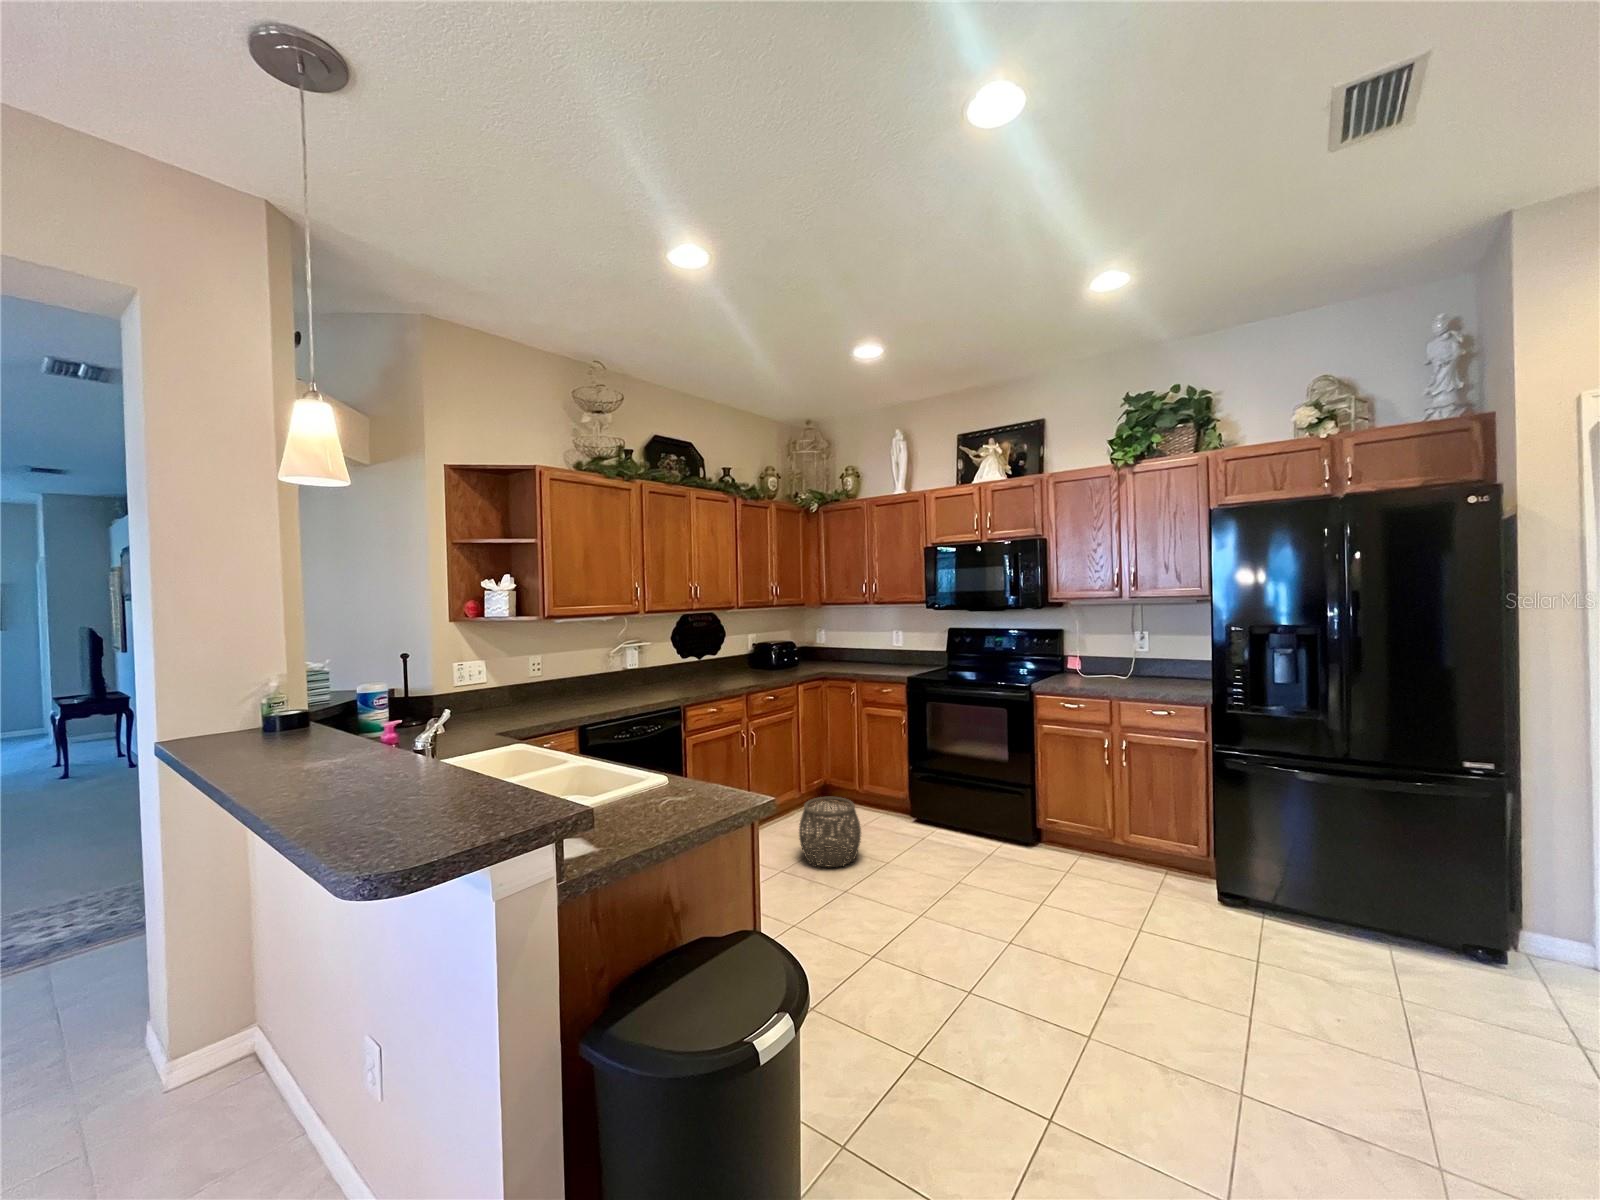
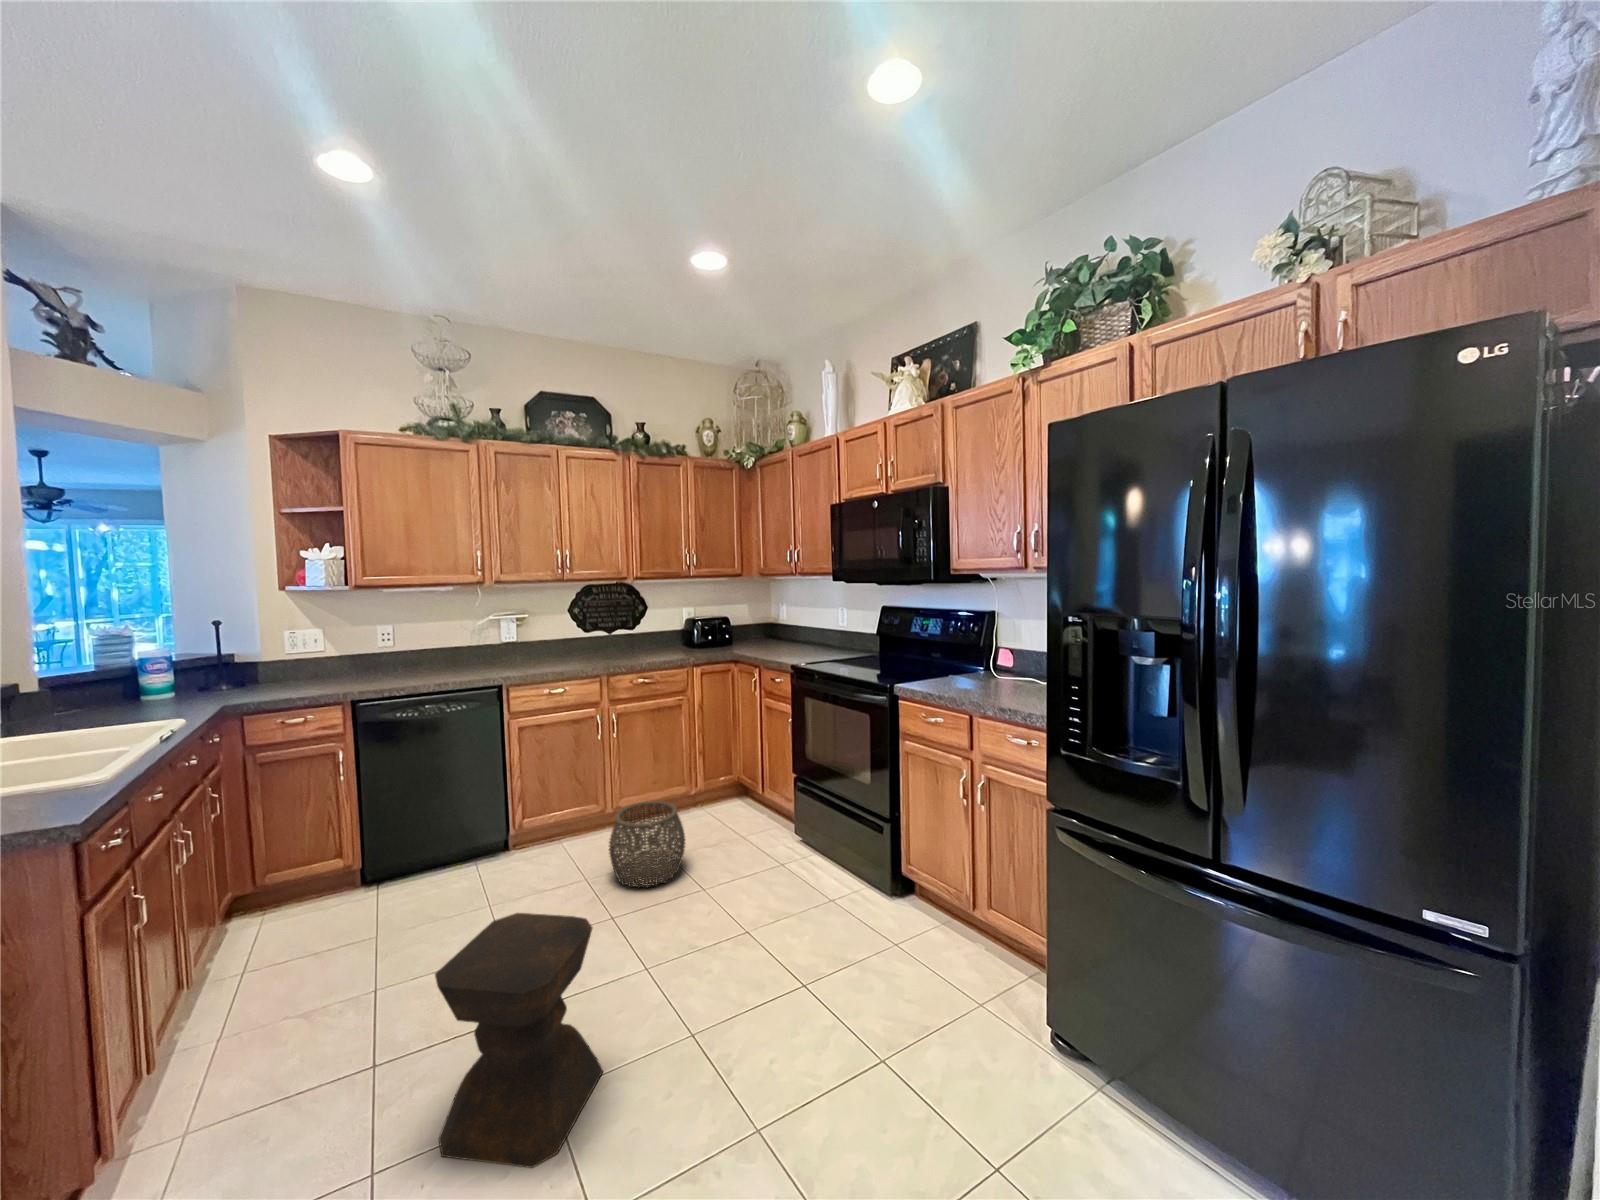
stool: none [888,851,997,1023] -> present [435,913,603,1168]

